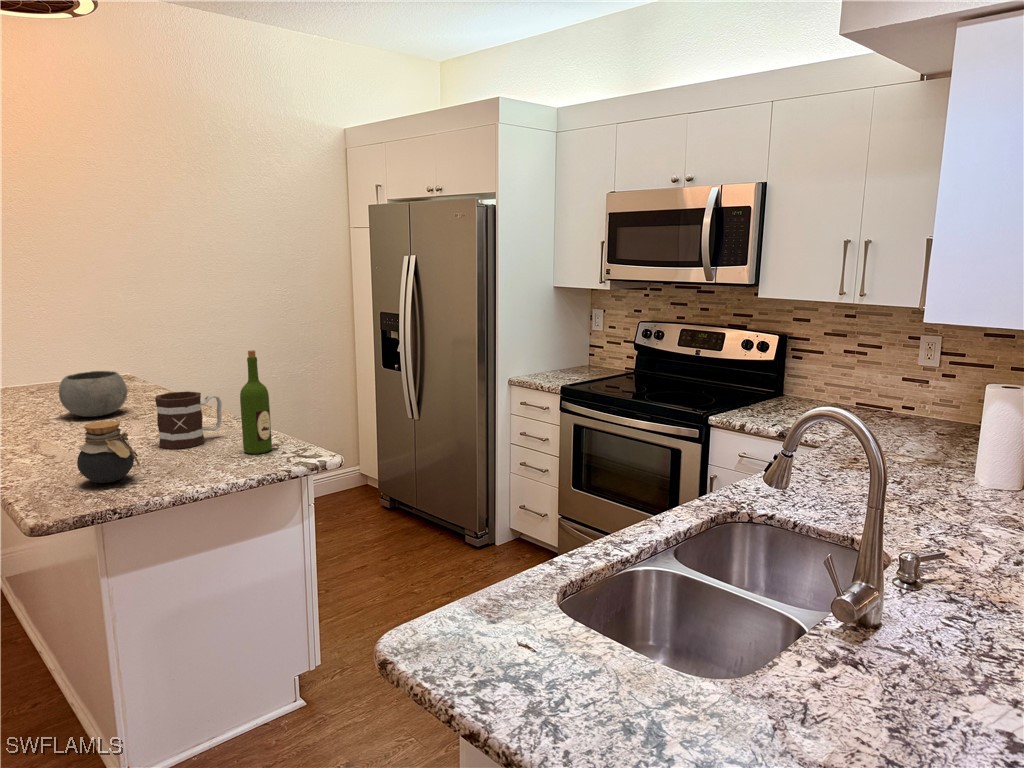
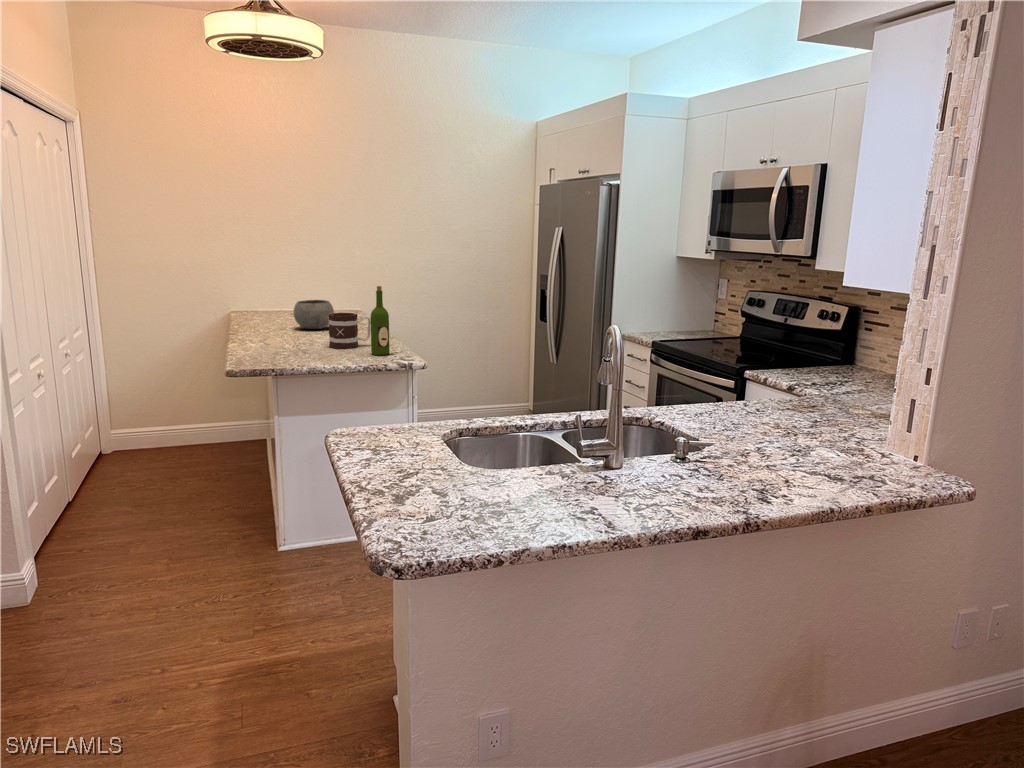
jar: present [77,421,140,483] -> none [270,322,302,359]

